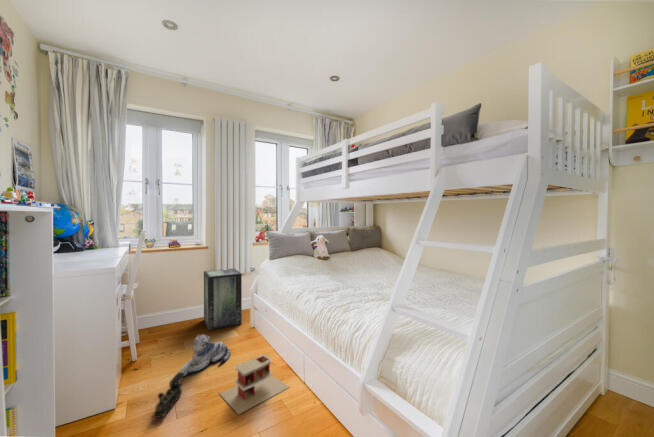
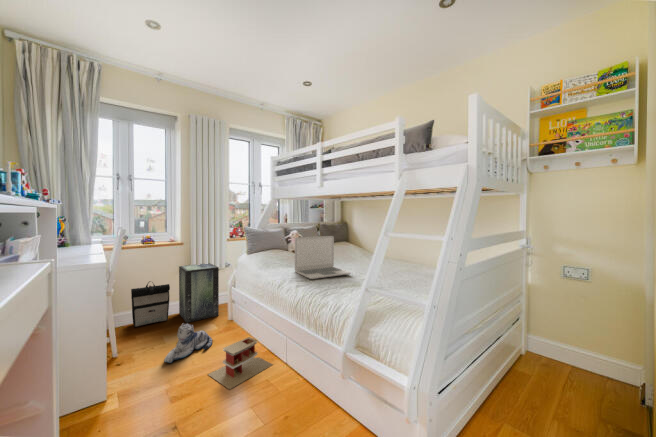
laptop: none [317,243,380,292] -> present [295,236,351,279]
backpack: none [156,286,194,332] -> present [131,281,170,327]
toy train: present [152,373,185,424] -> none [146,358,174,404]

